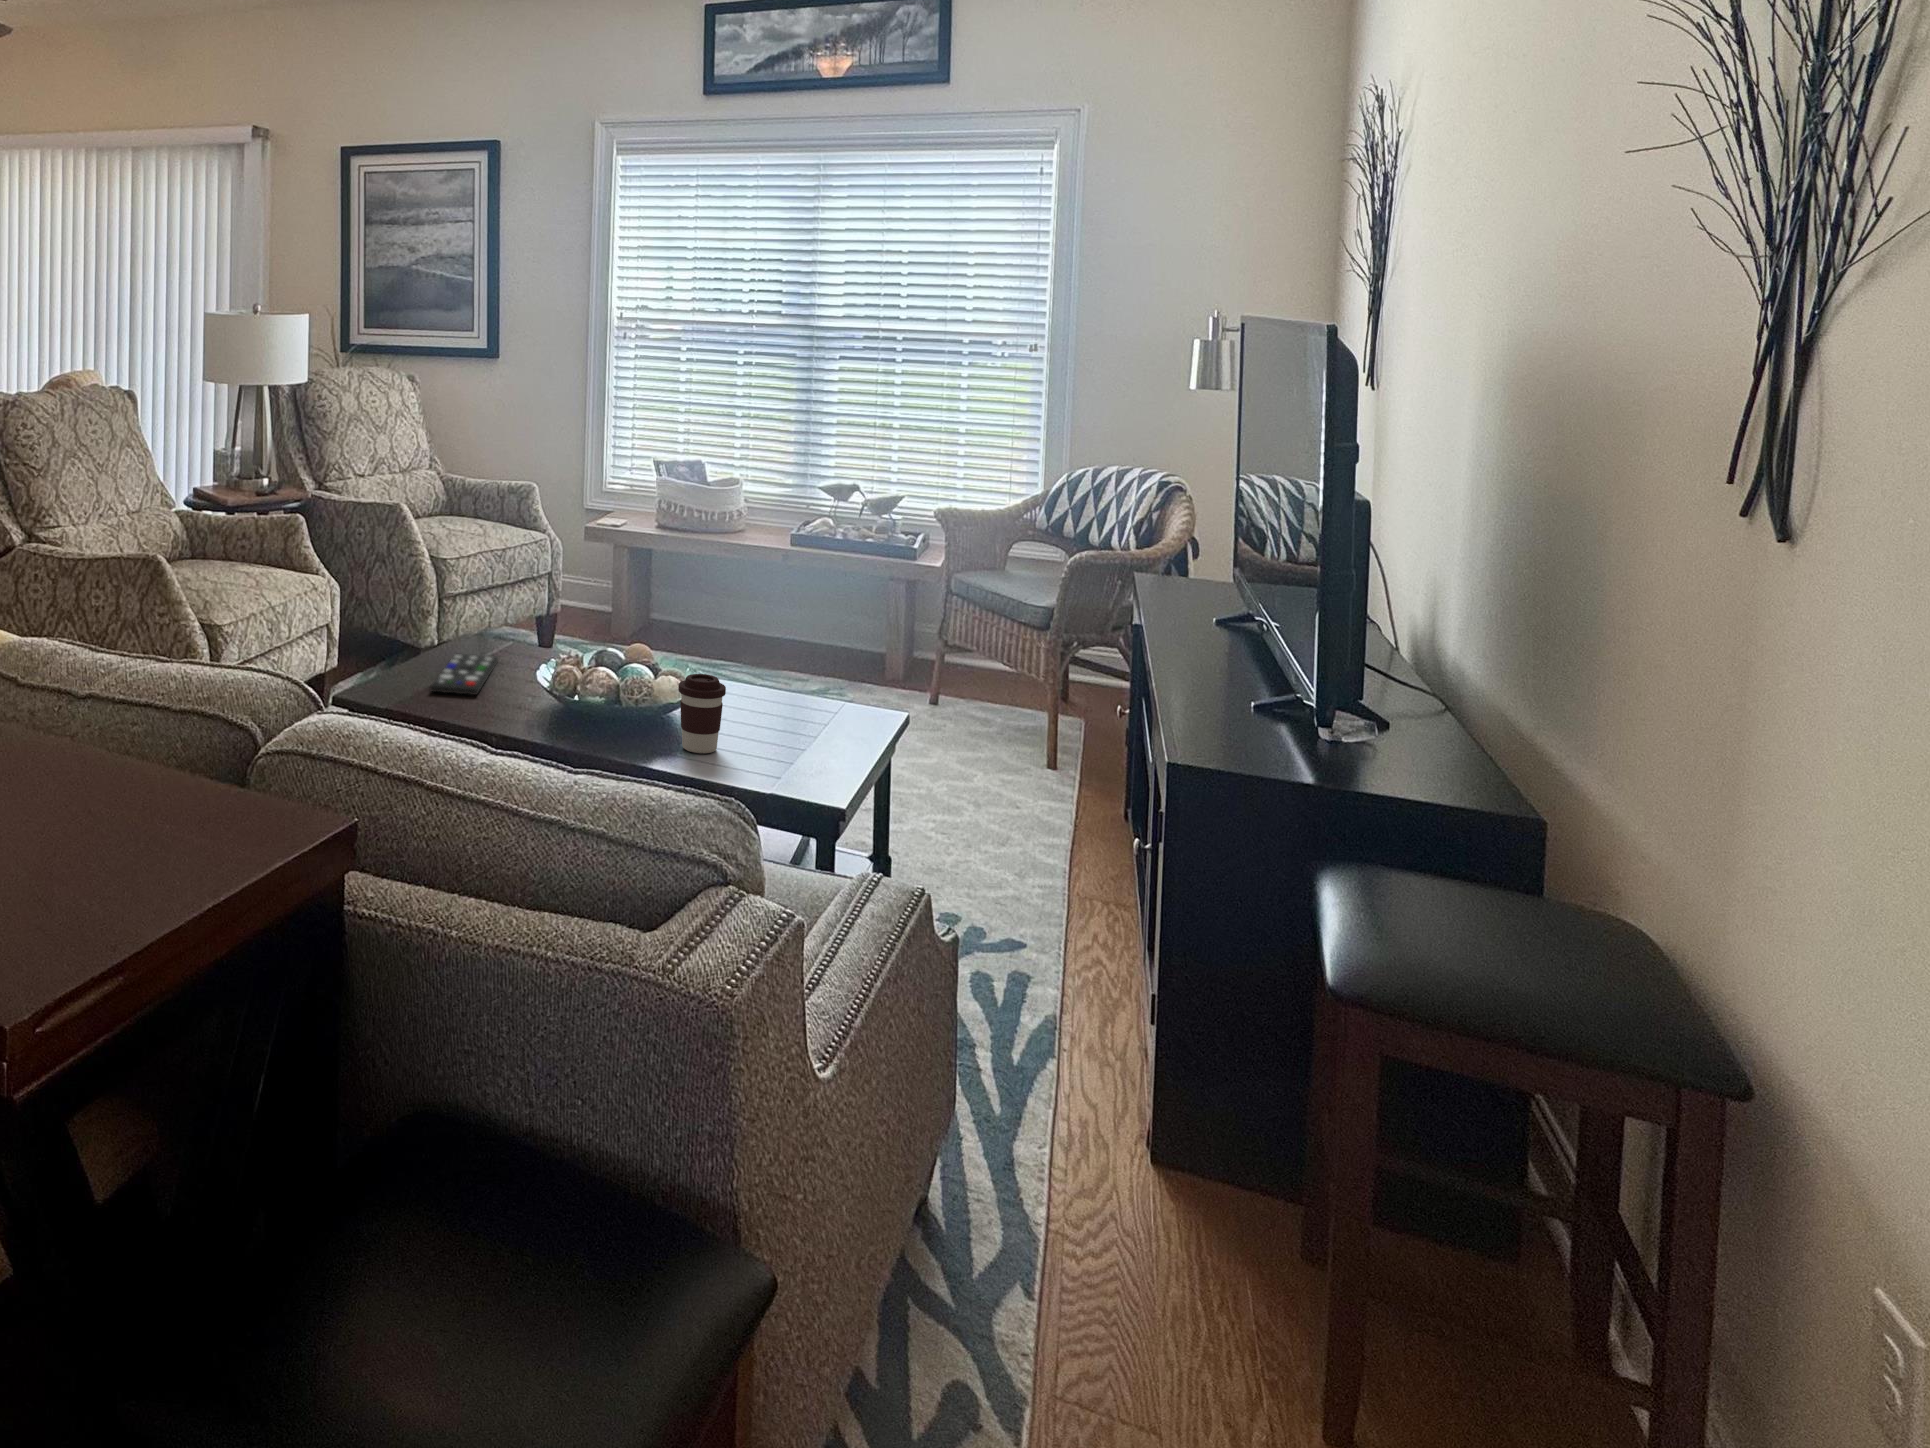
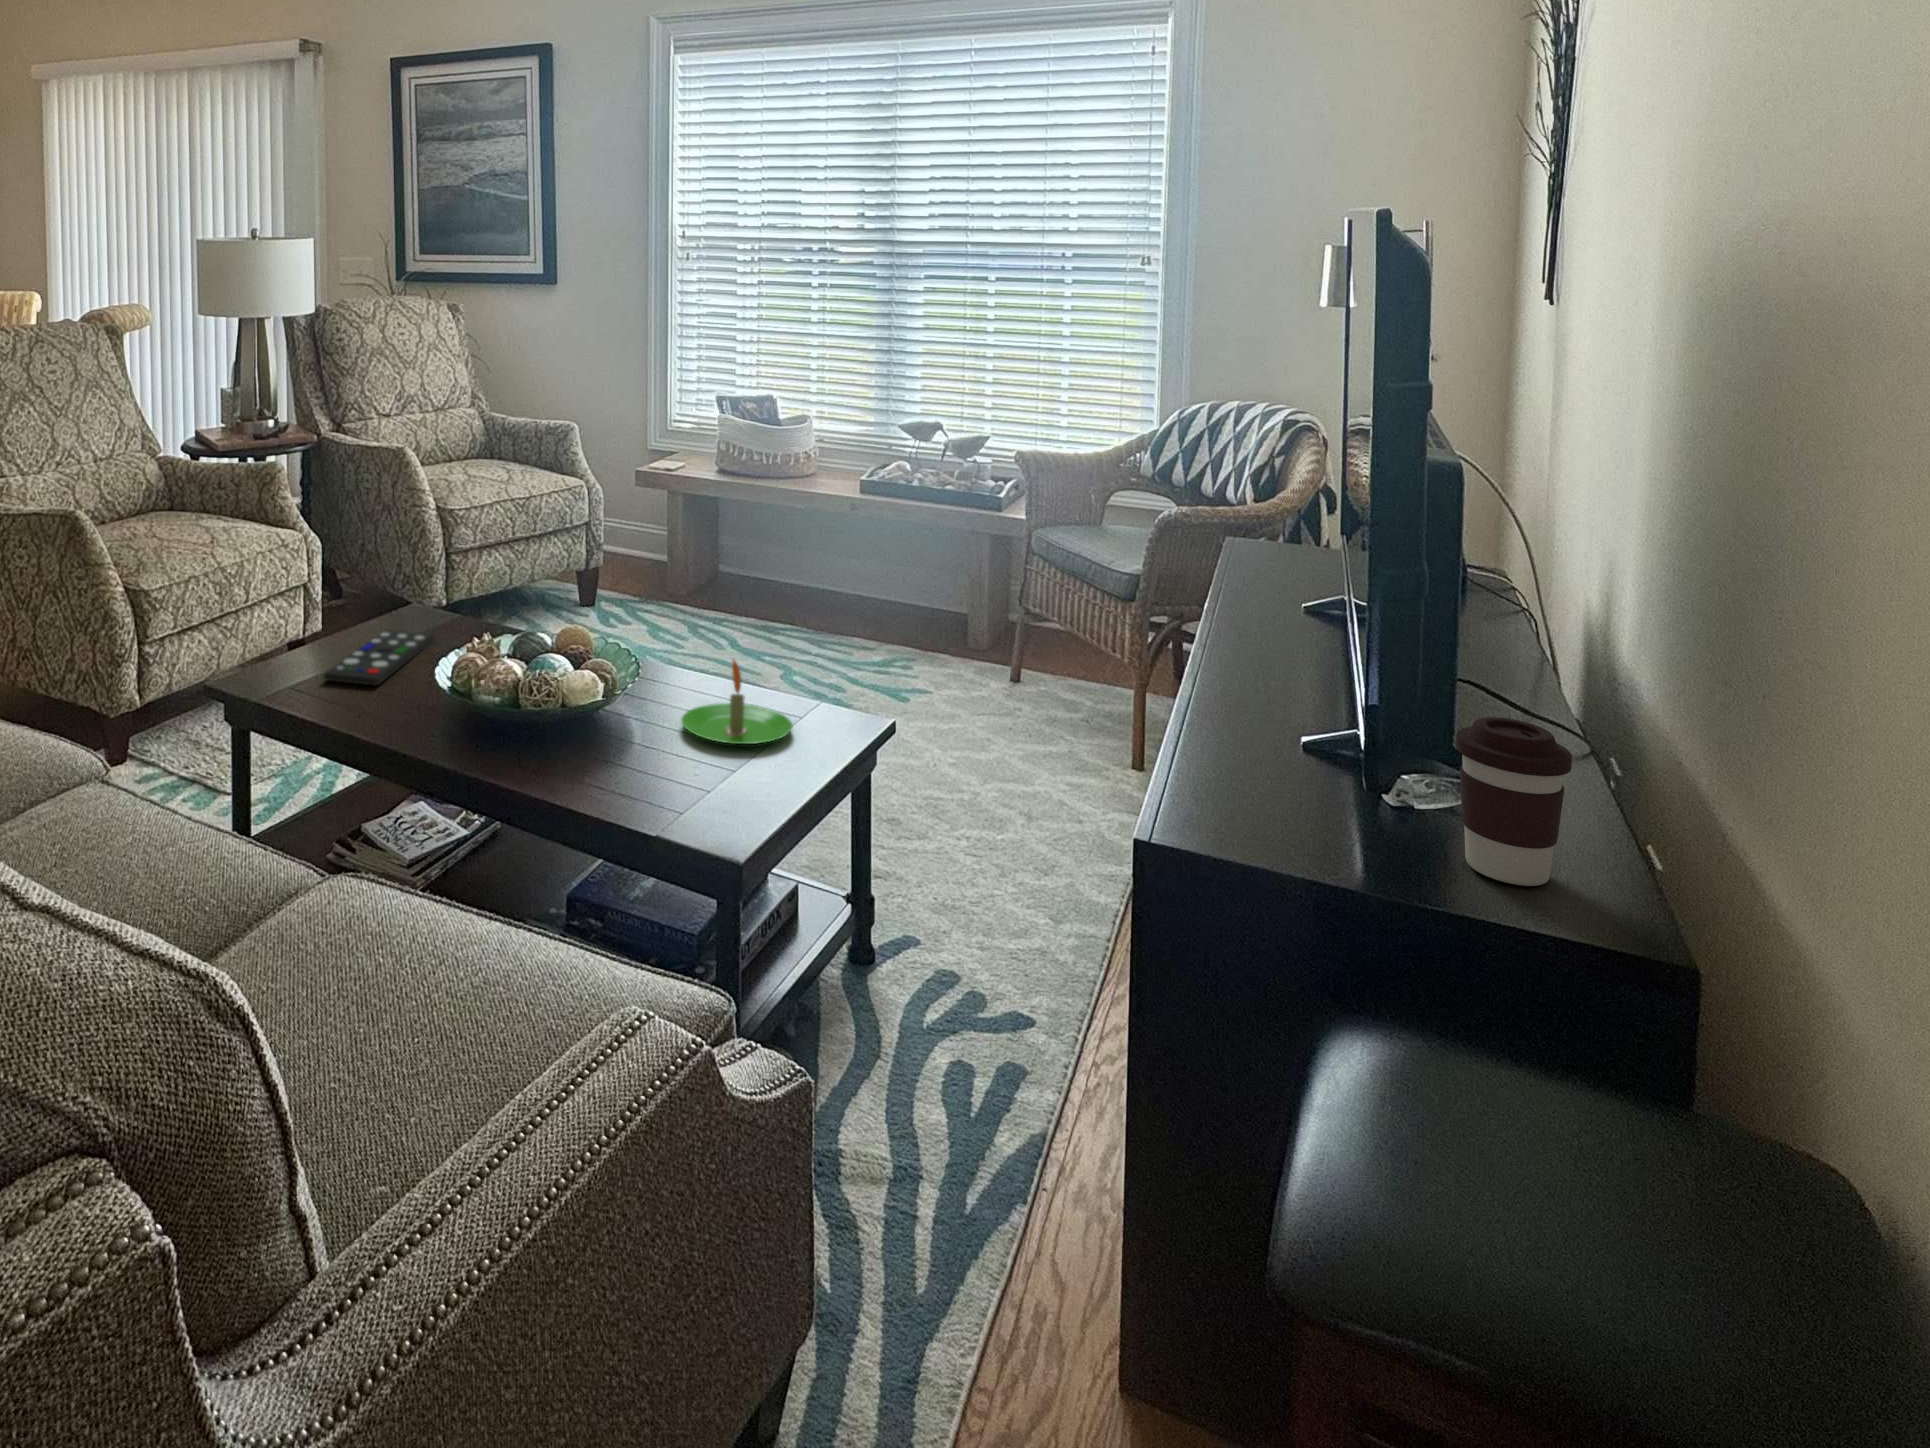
candle: none [739,666,829,732] -> present [681,659,792,744]
coffee cup: present [678,674,726,753] -> present [1456,717,1572,886]

